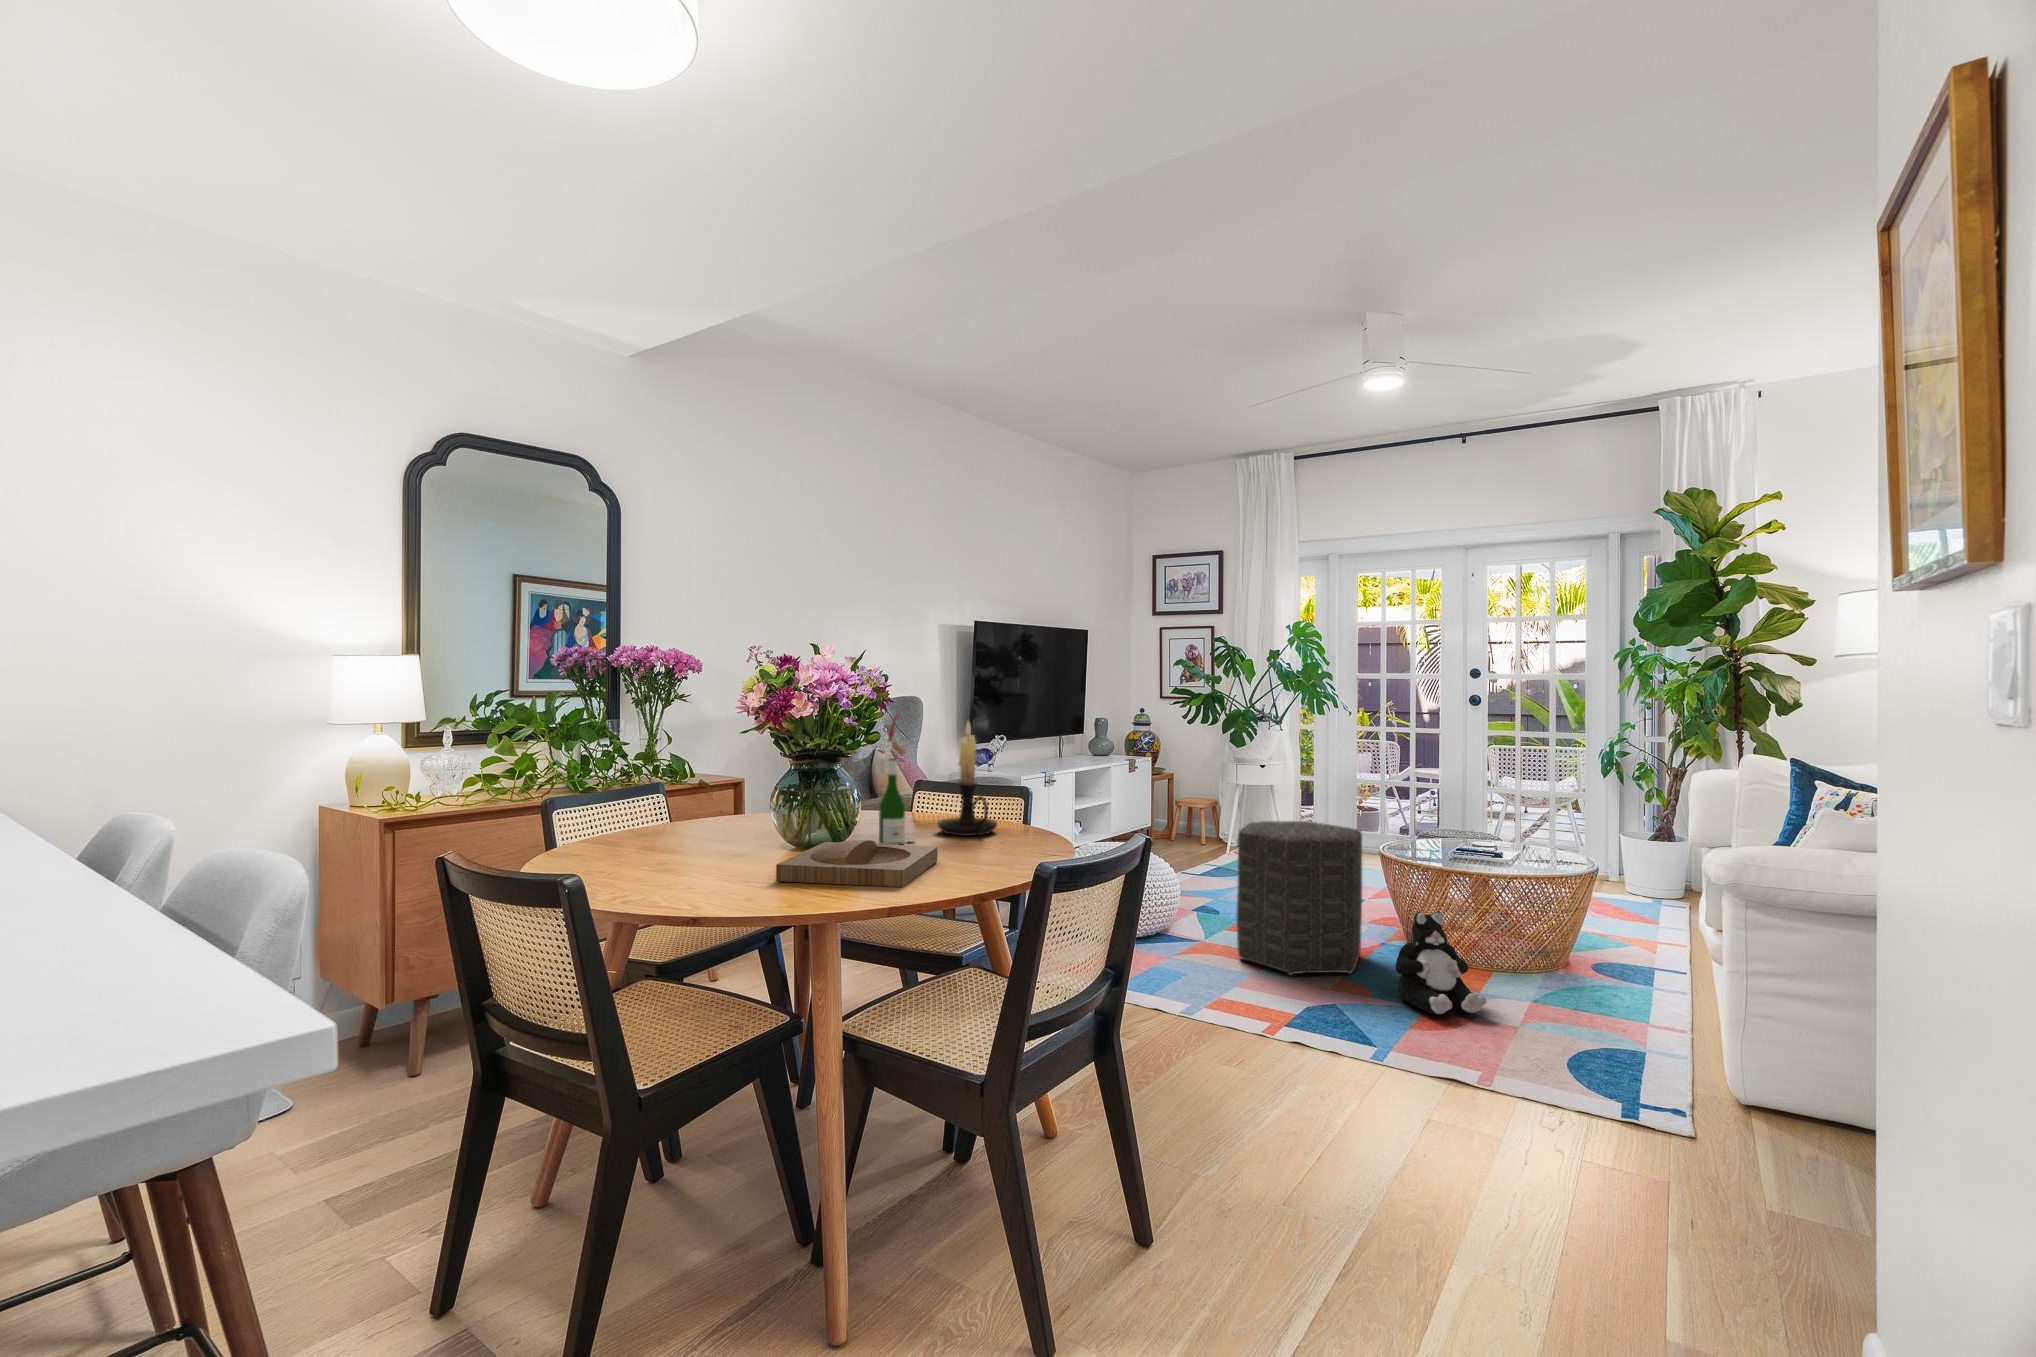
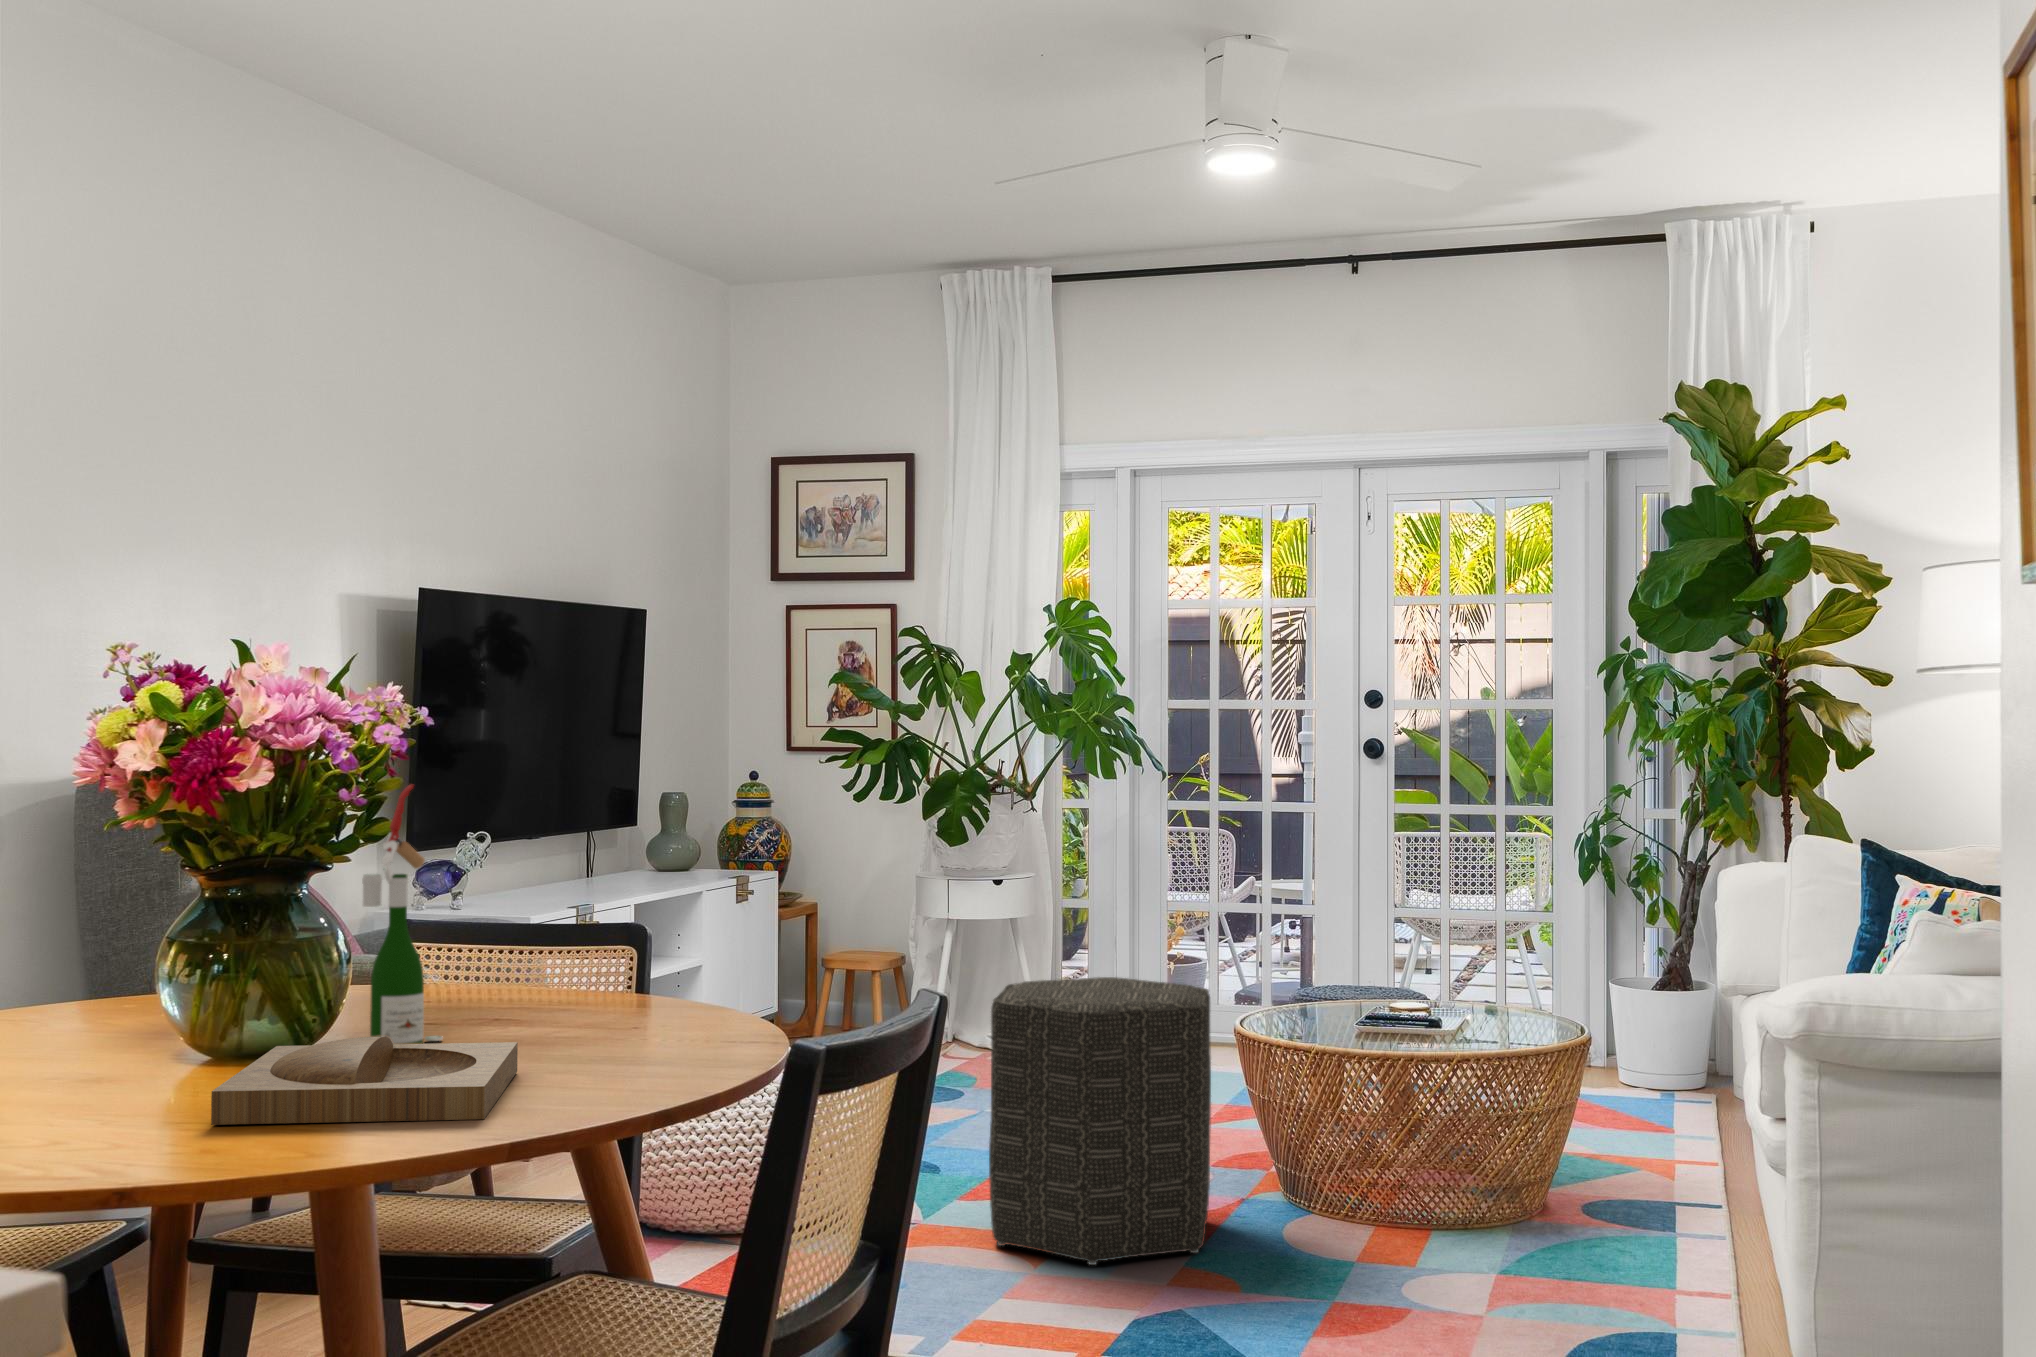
candle holder: present [938,722,997,836] -> none [474,794,596,1024]
plush toy: present [1395,912,1487,1014] -> none [1279,1126,1431,1307]

